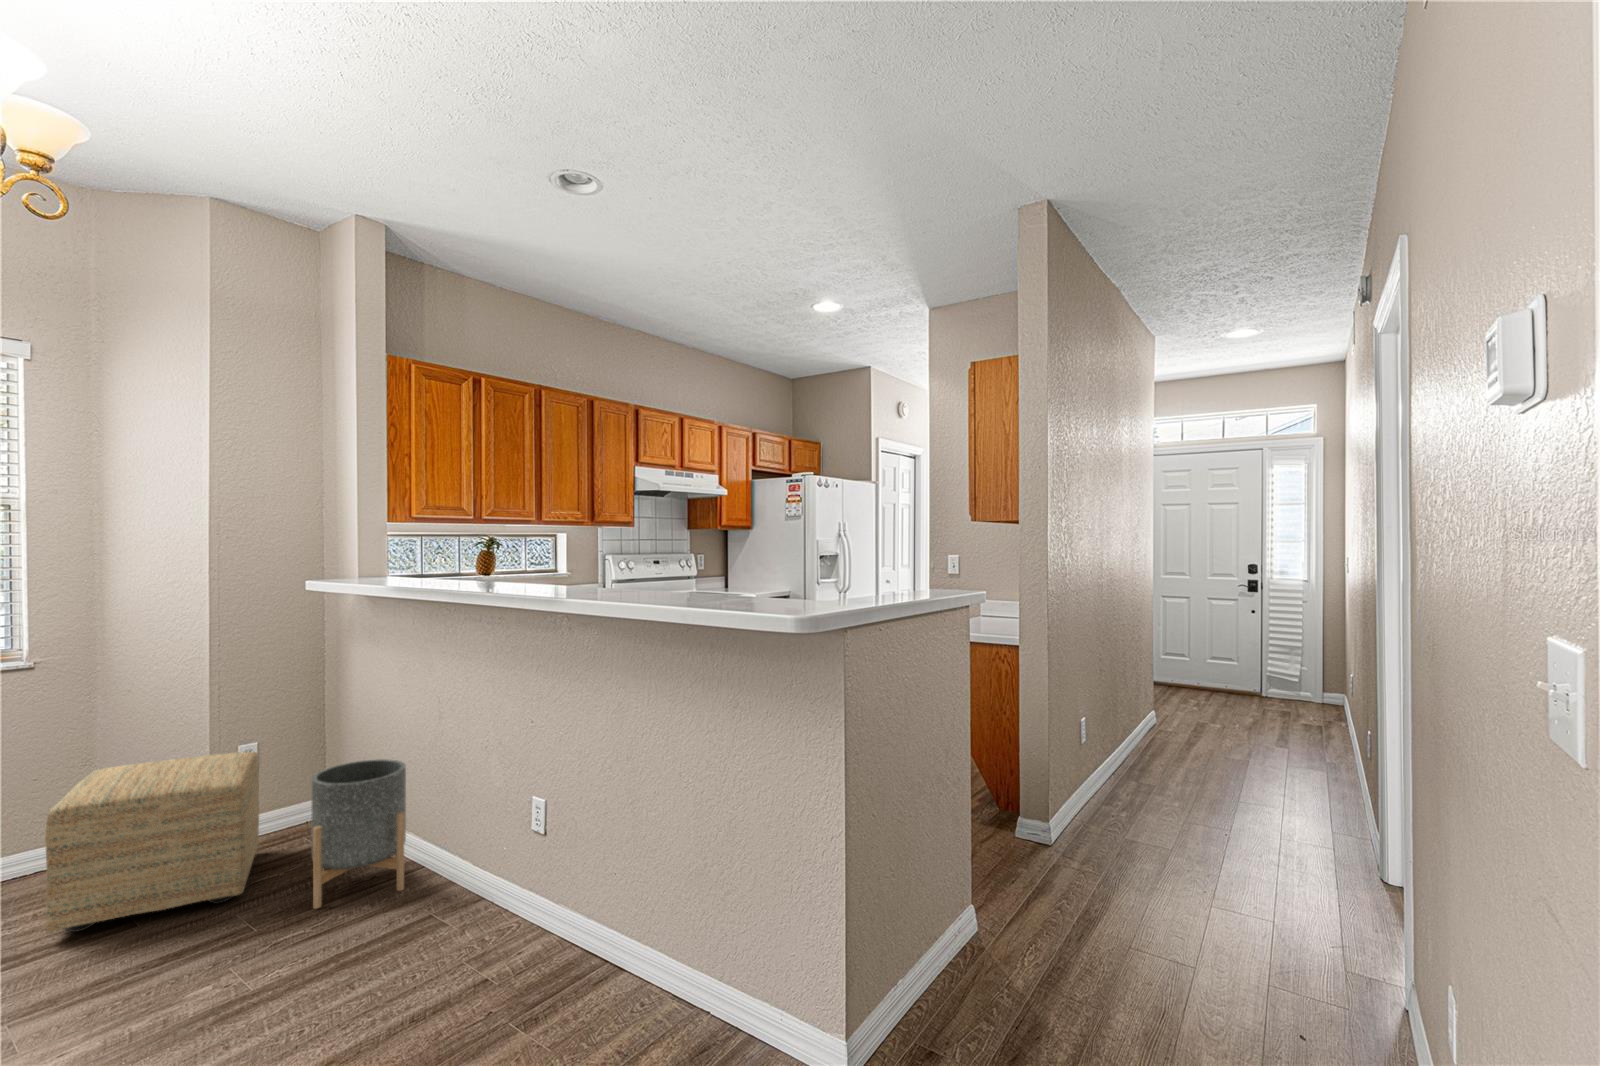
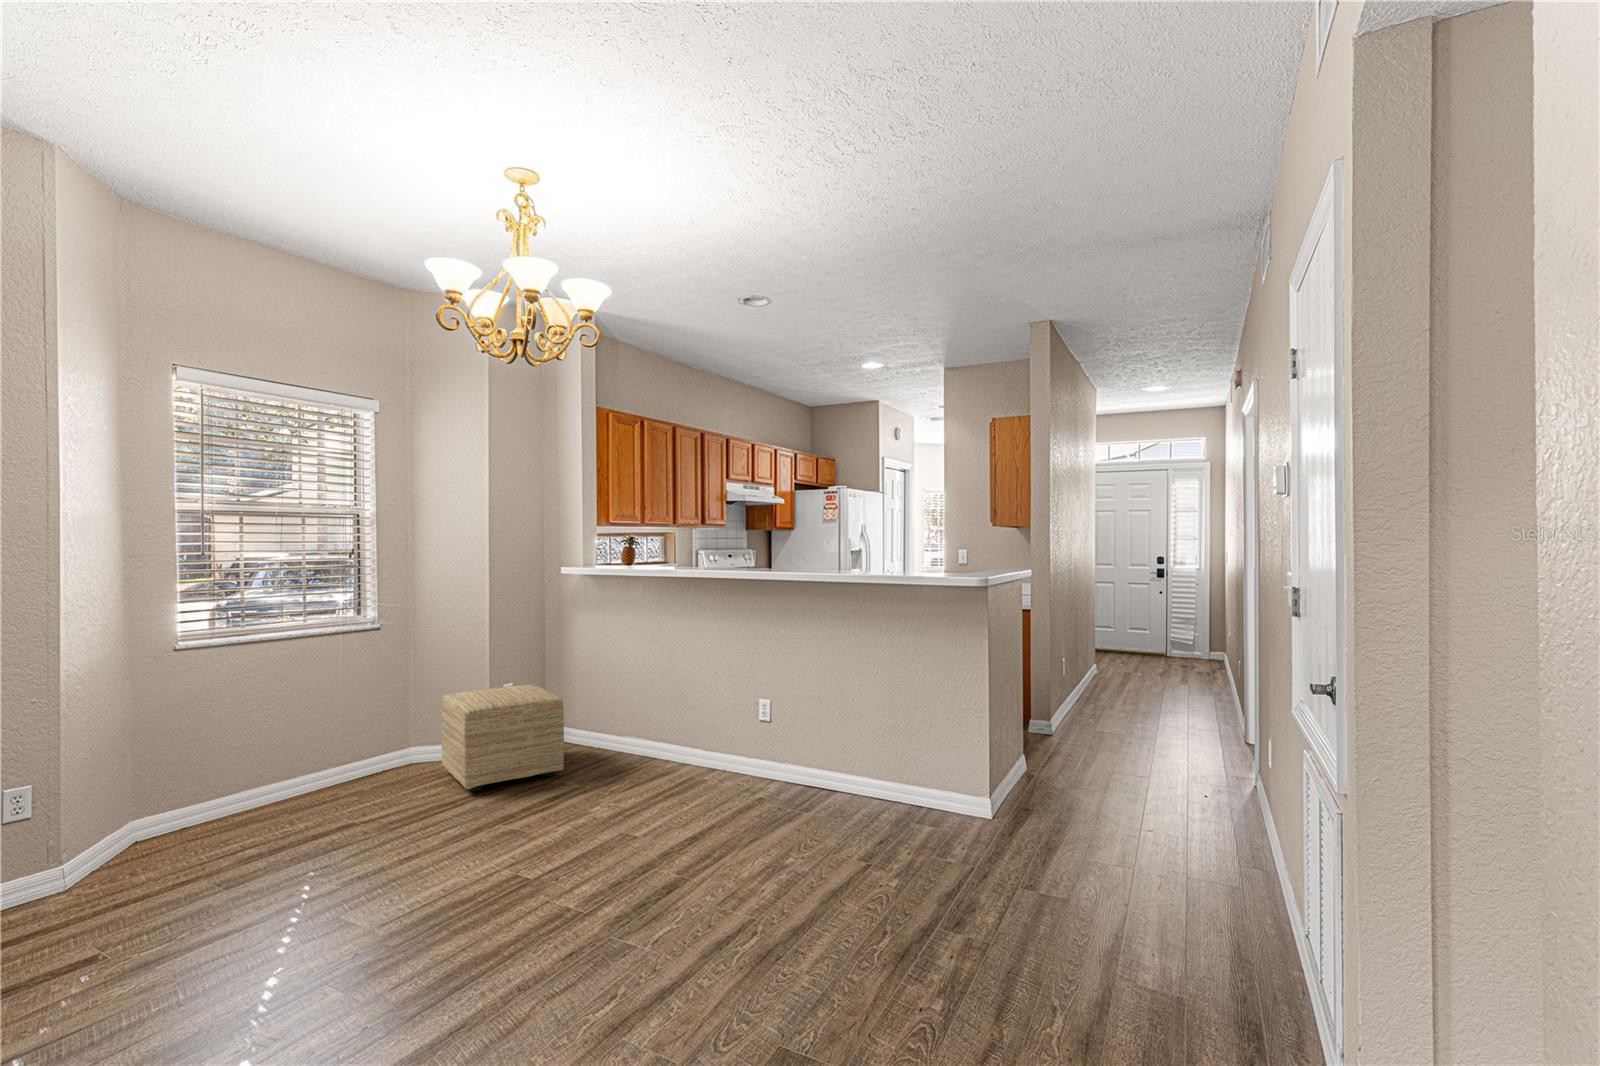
planter: present [311,759,406,909] -> none [596,686,662,776]

